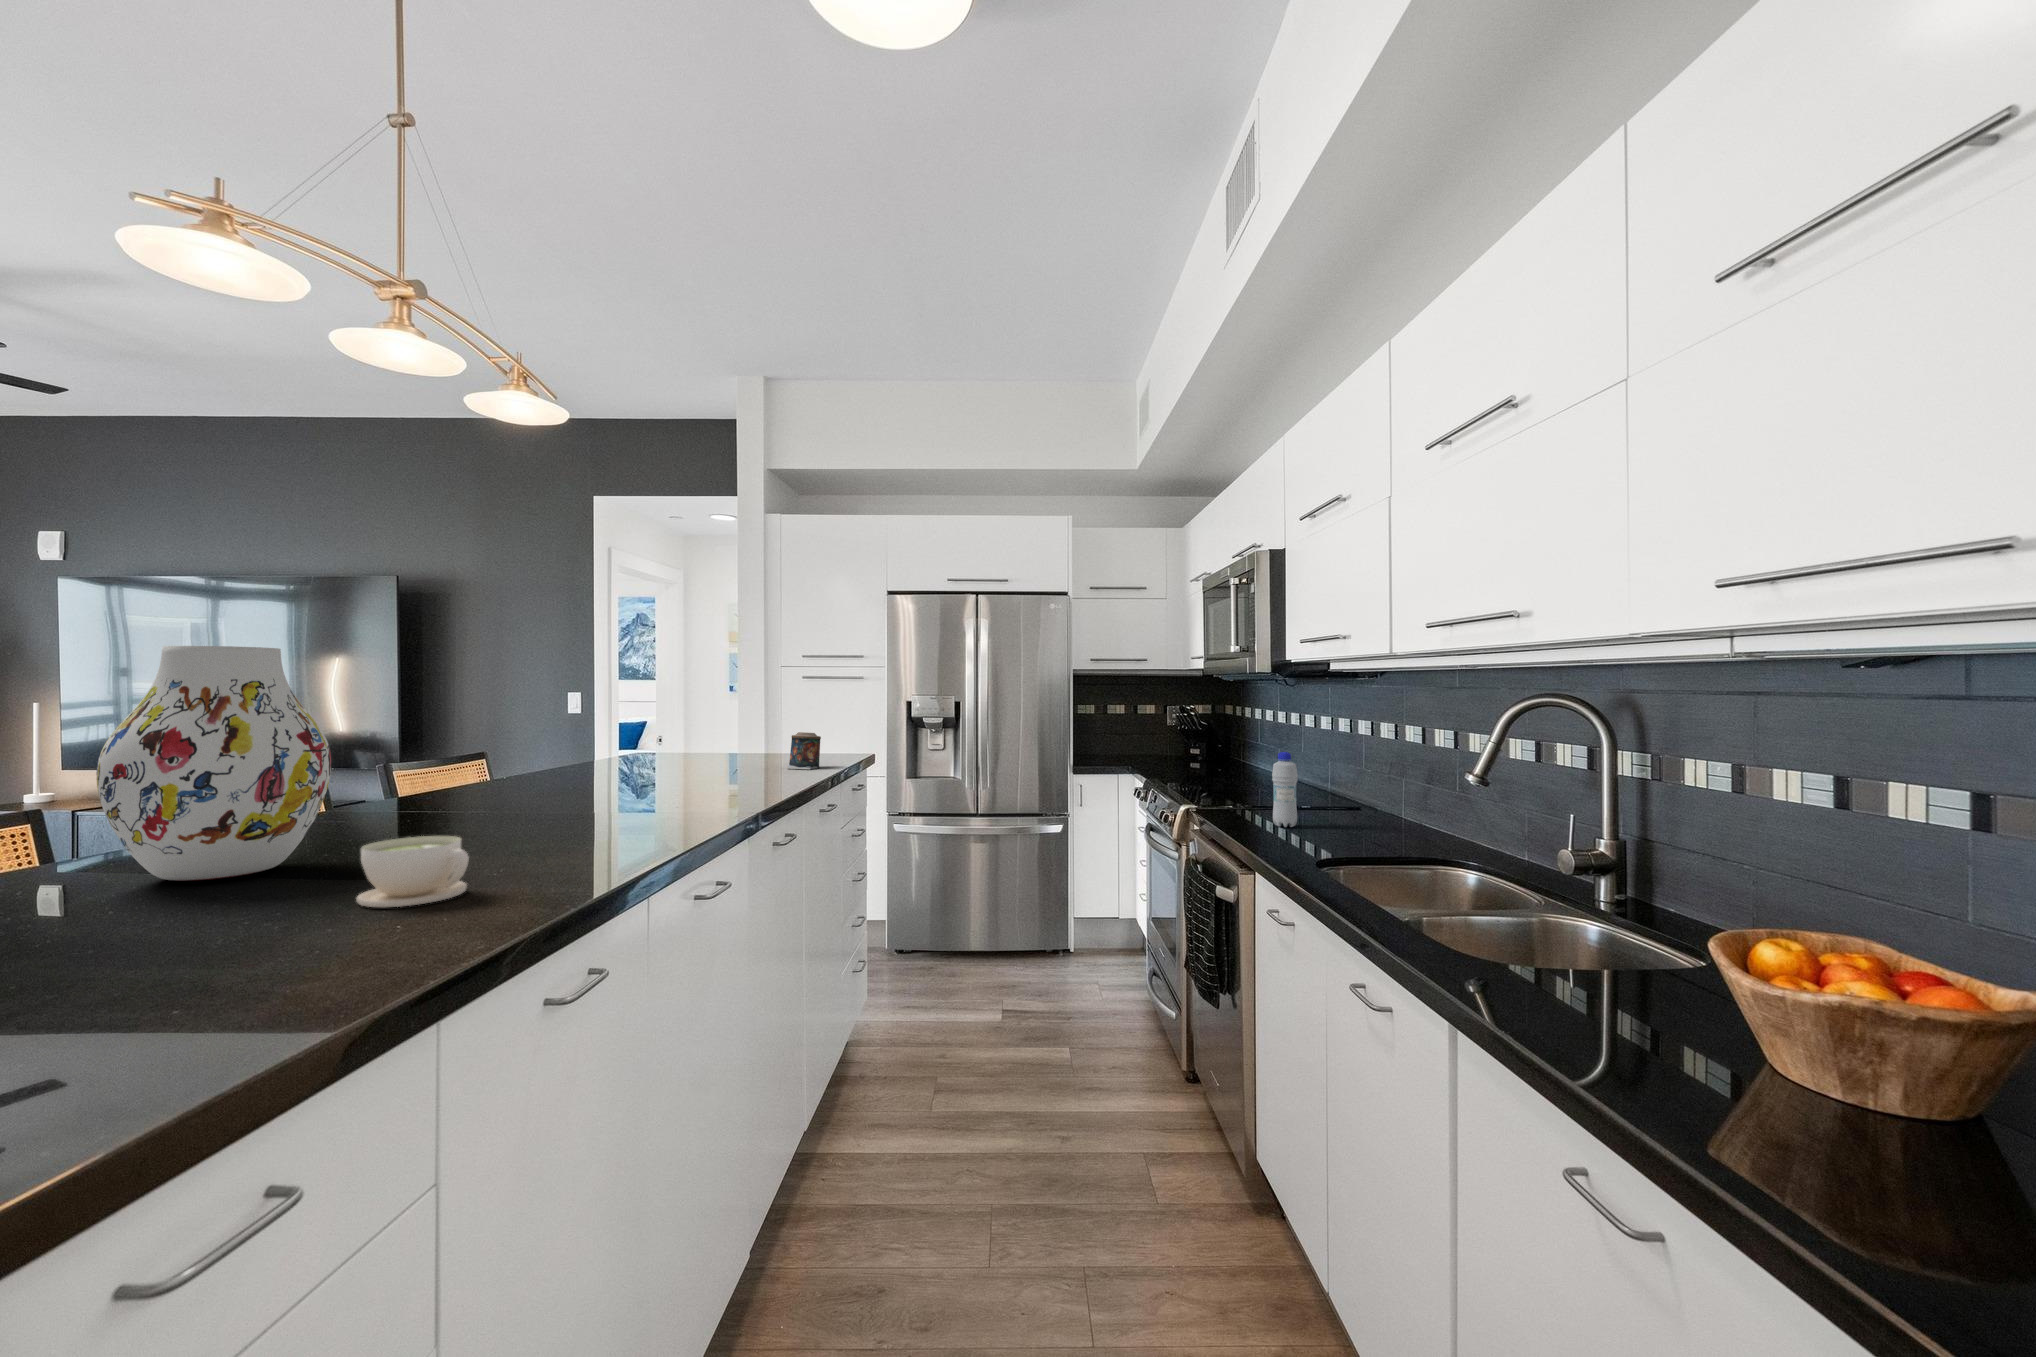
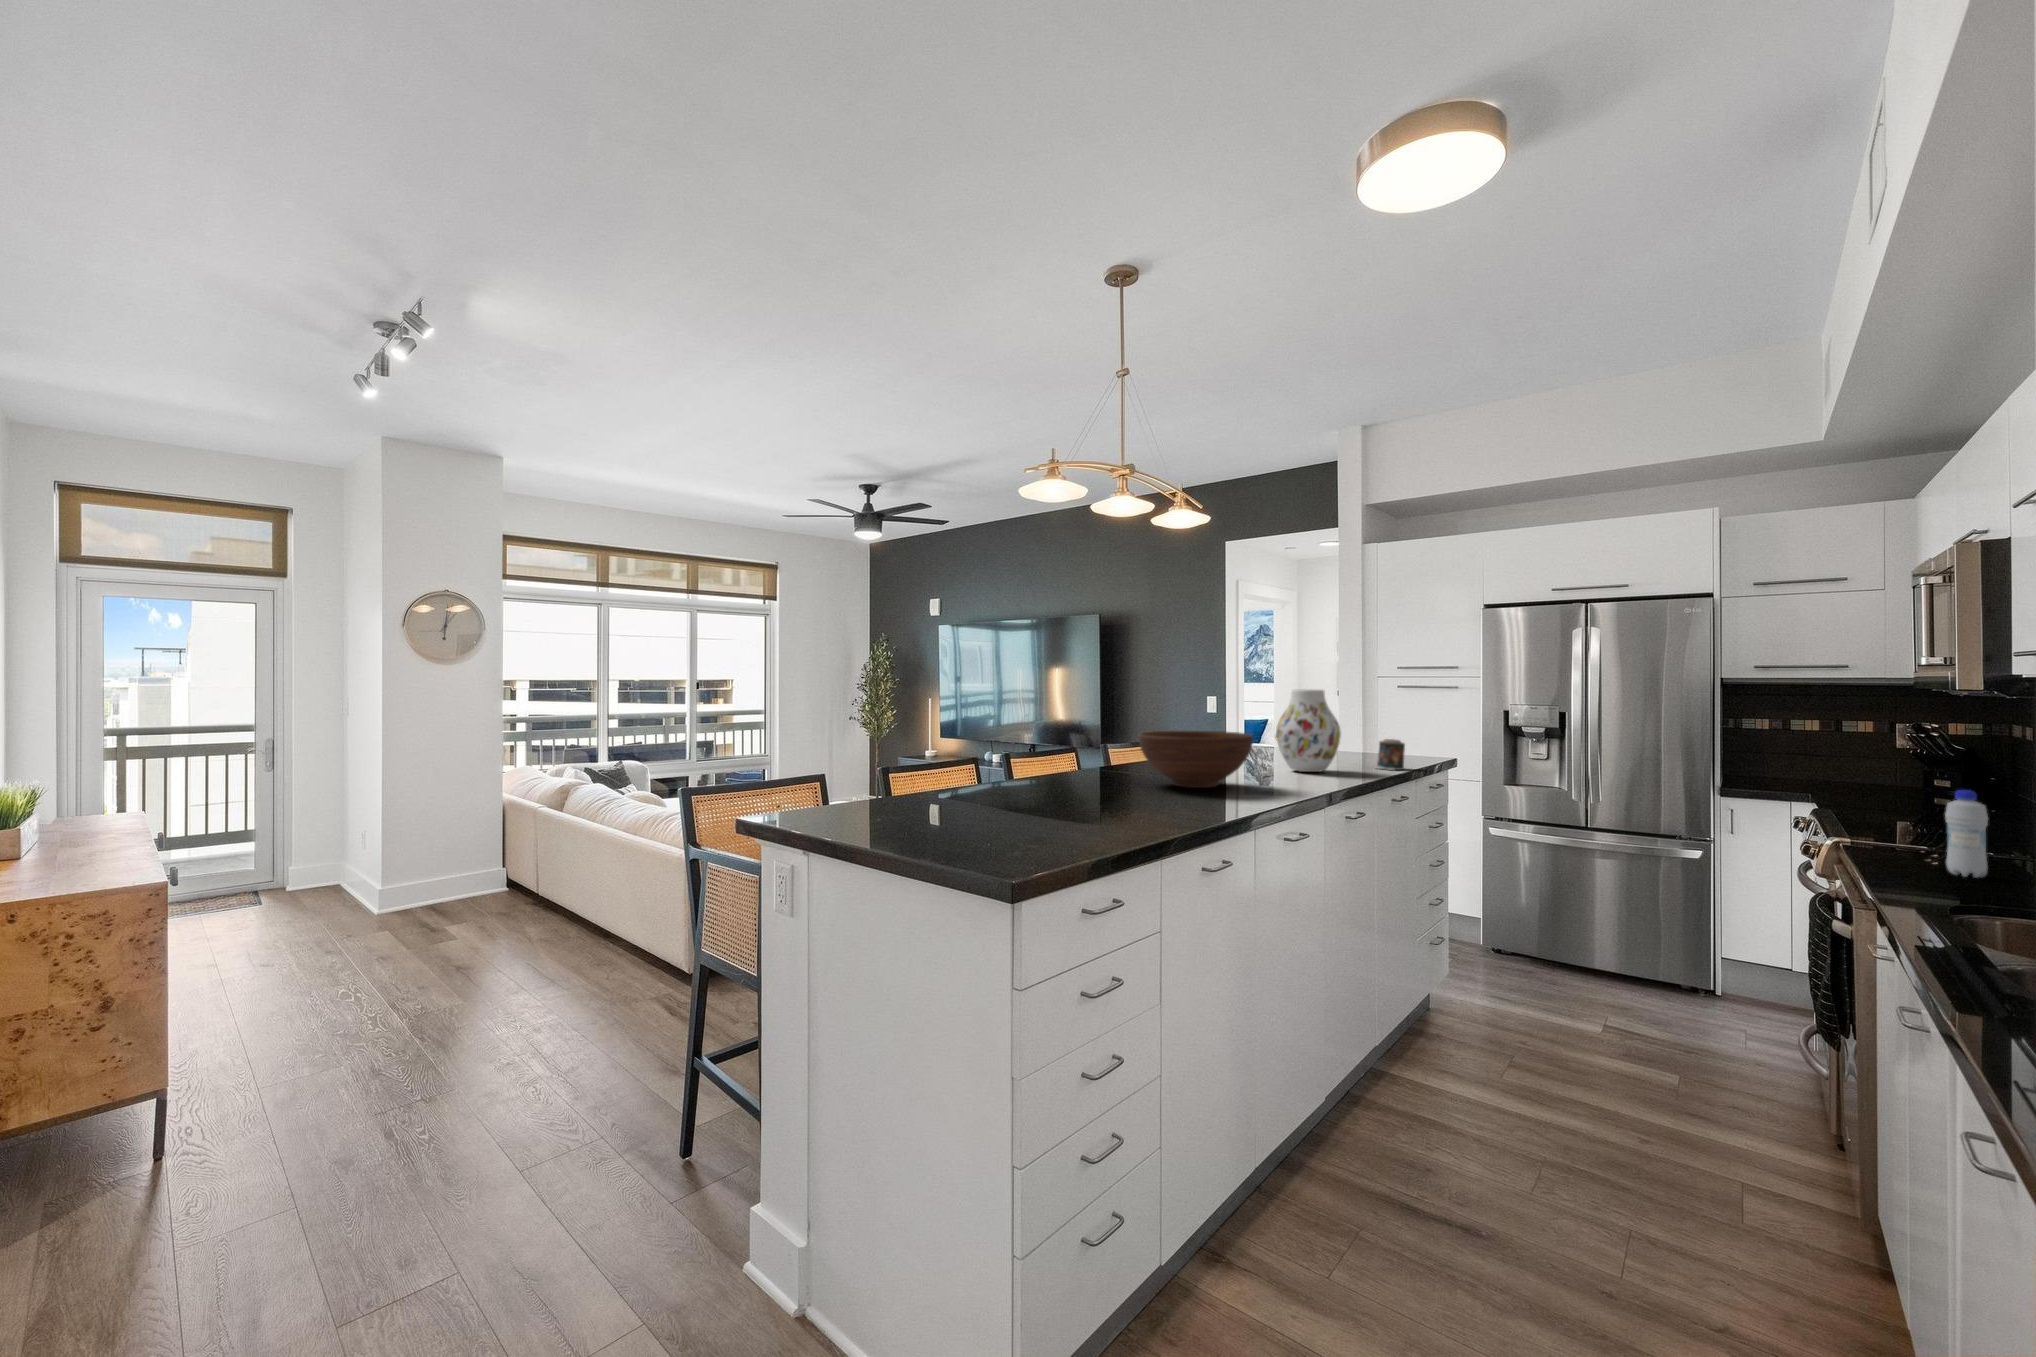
vase: present [96,646,331,881] -> present [1276,690,1341,772]
fruit bowl: none [427,727,633,818] -> present [1138,731,1253,788]
coffee cup: present [356,836,469,908] -> none [1123,791,1170,824]

